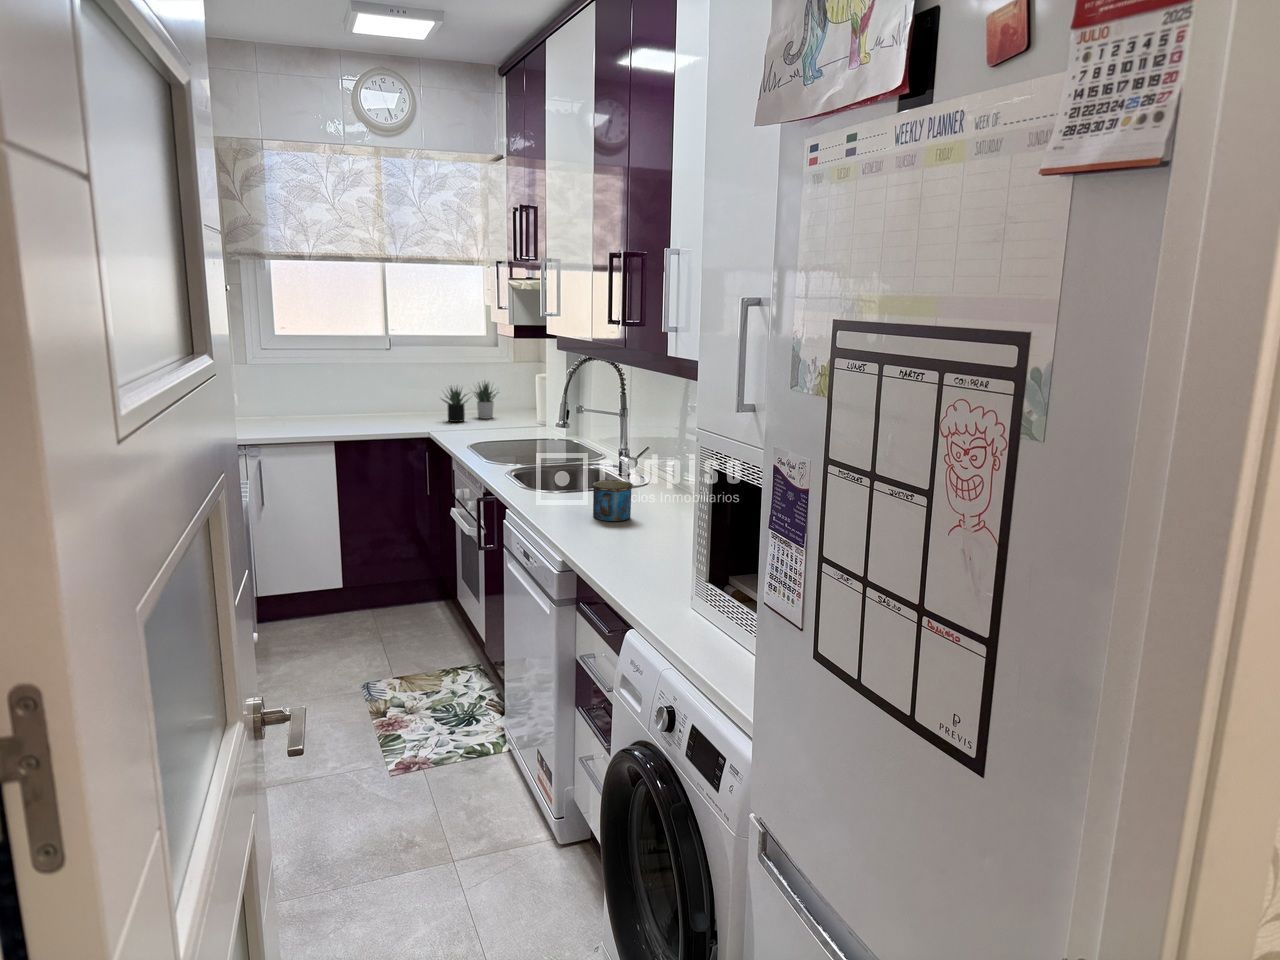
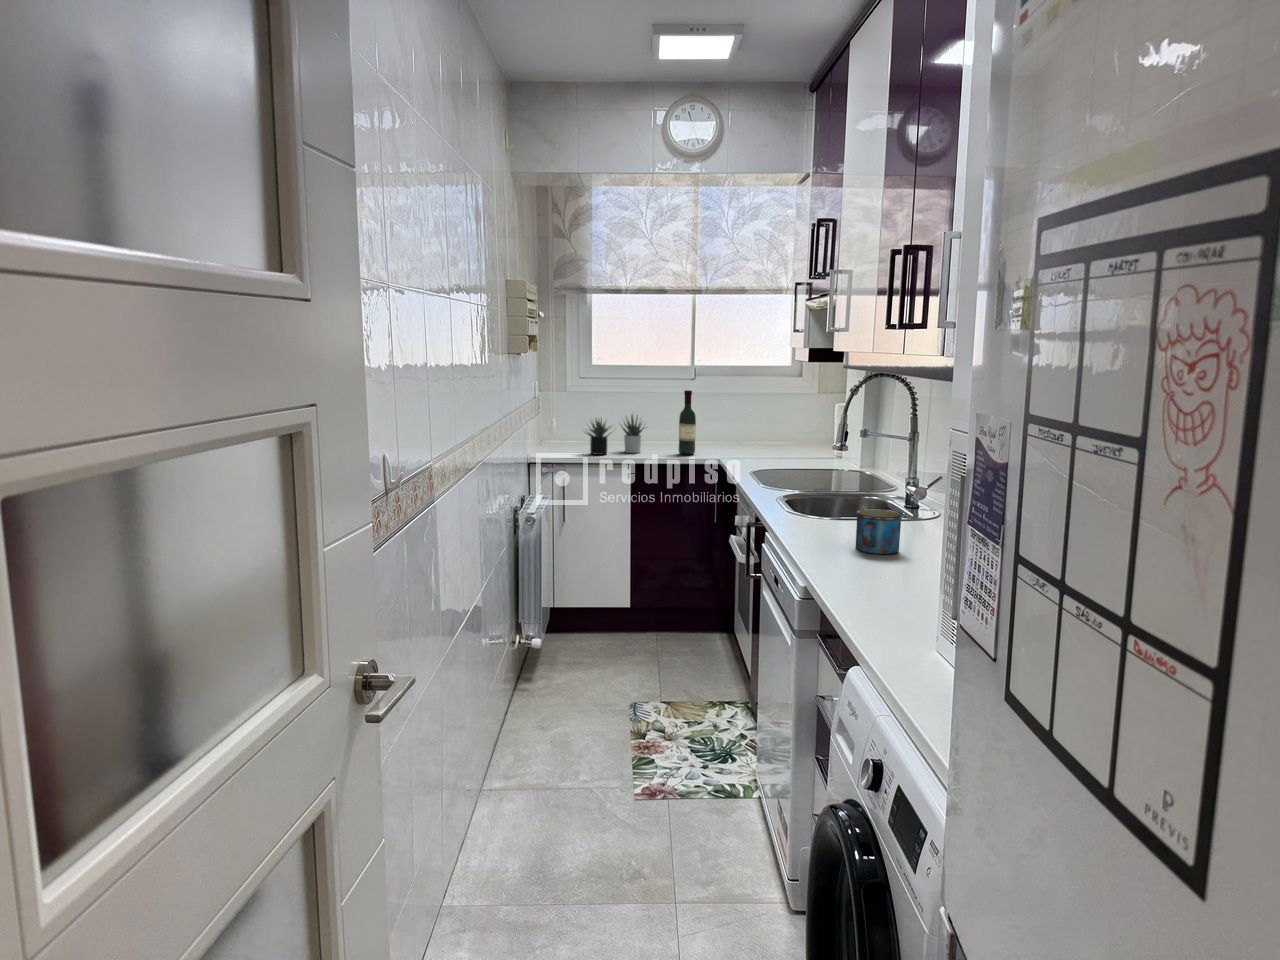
wine bottle: none [385,360,403,426] -> present [678,390,696,455]
succulent plant: present [442,382,498,422] -> present [587,415,644,455]

